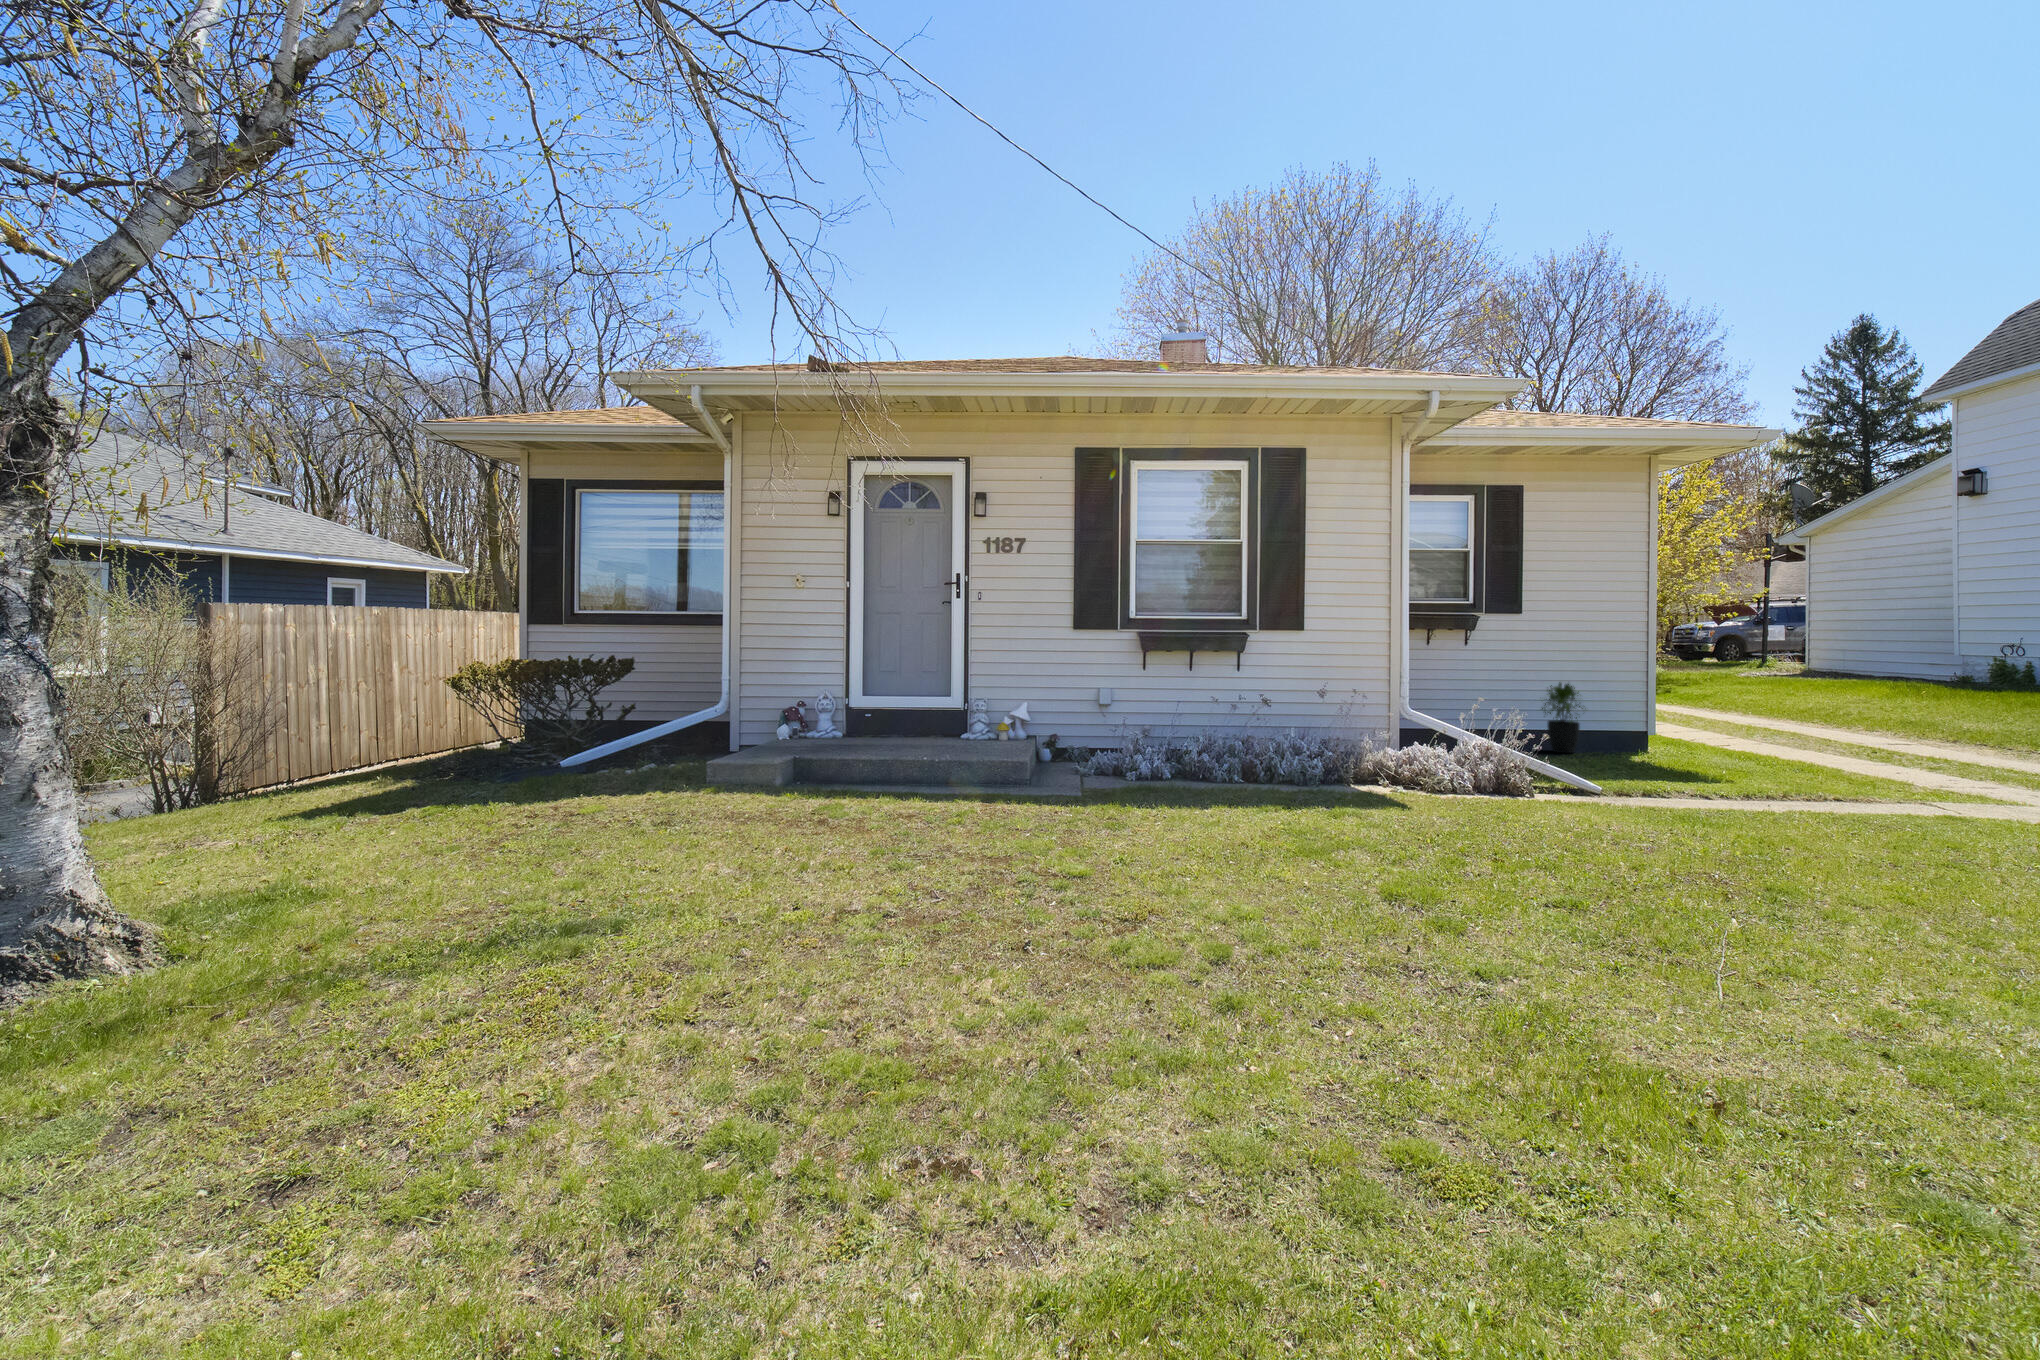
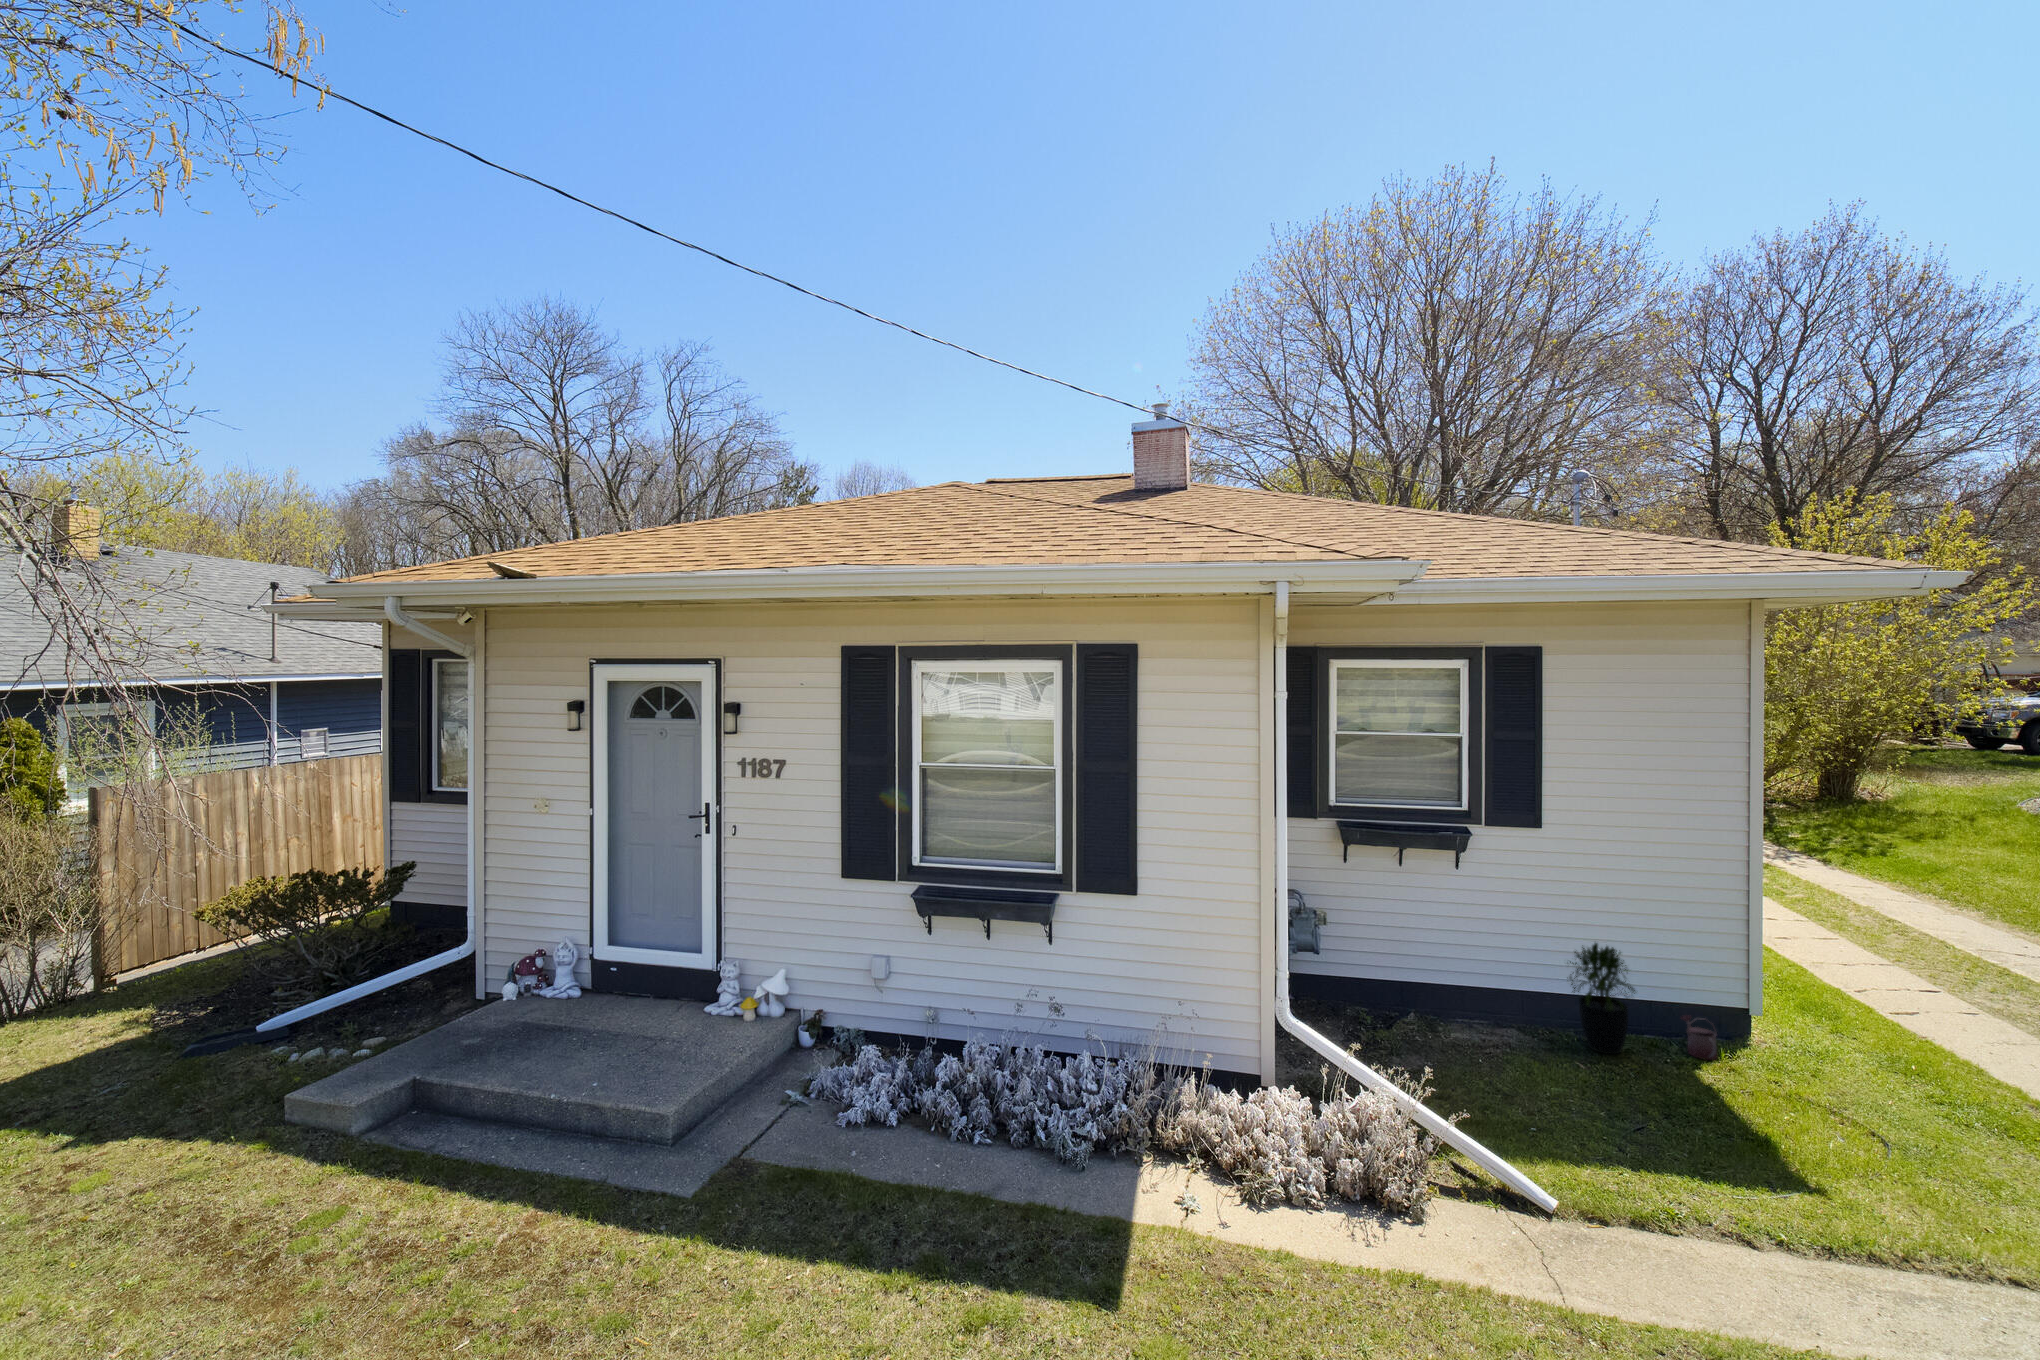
watering can: none [1604,728,1631,753] -> present [1681,1015,1718,1060]

